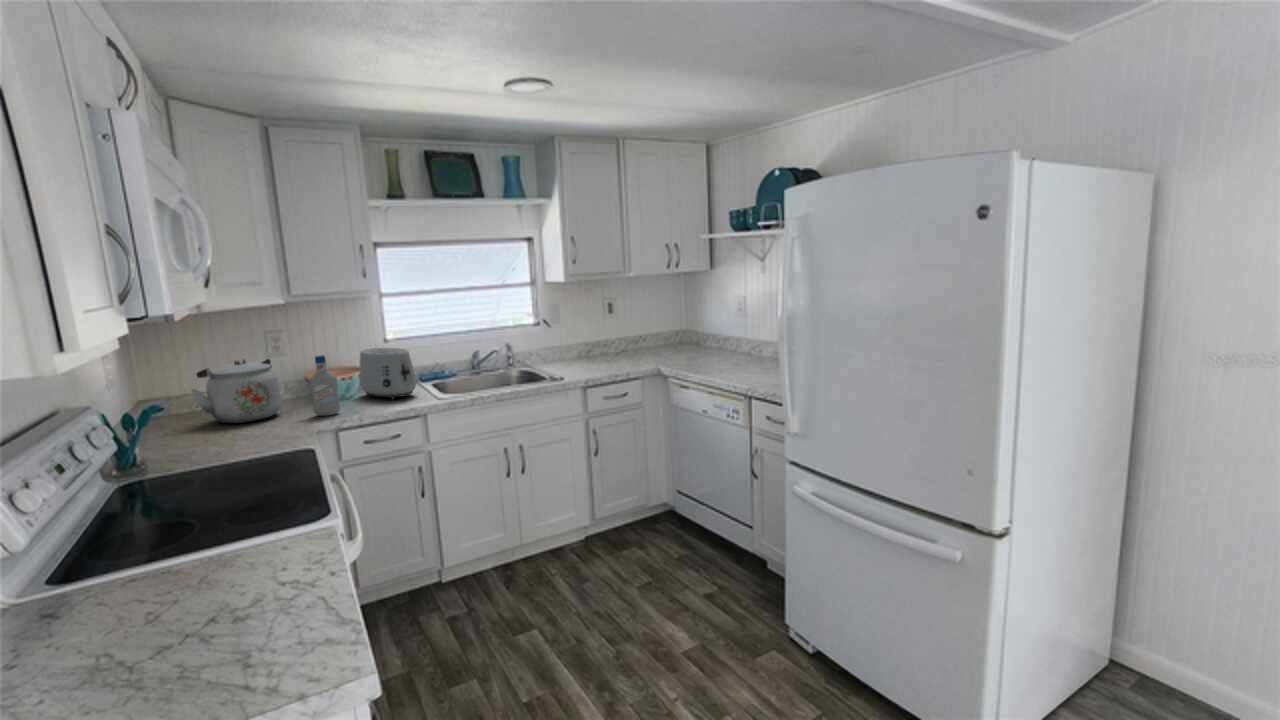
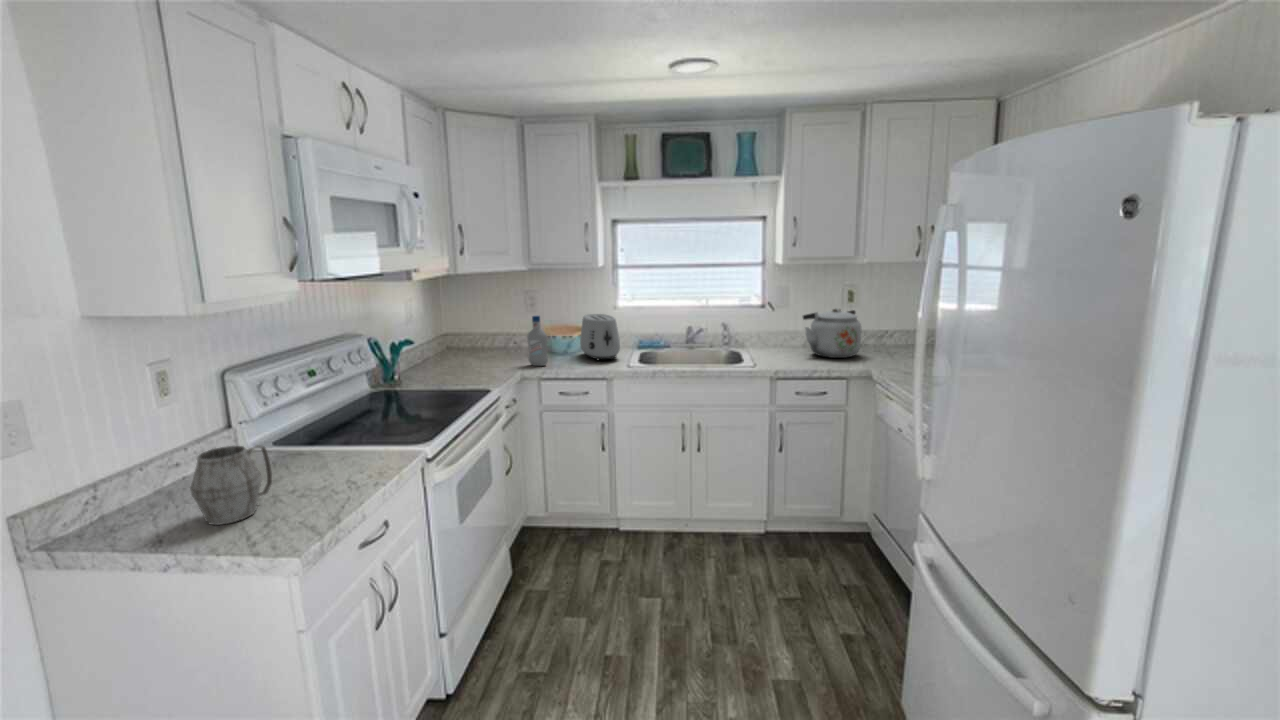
kettle: present [191,359,282,423] -> present [803,308,861,358]
mug: none [151,546,253,674] -> present [190,445,272,525]

